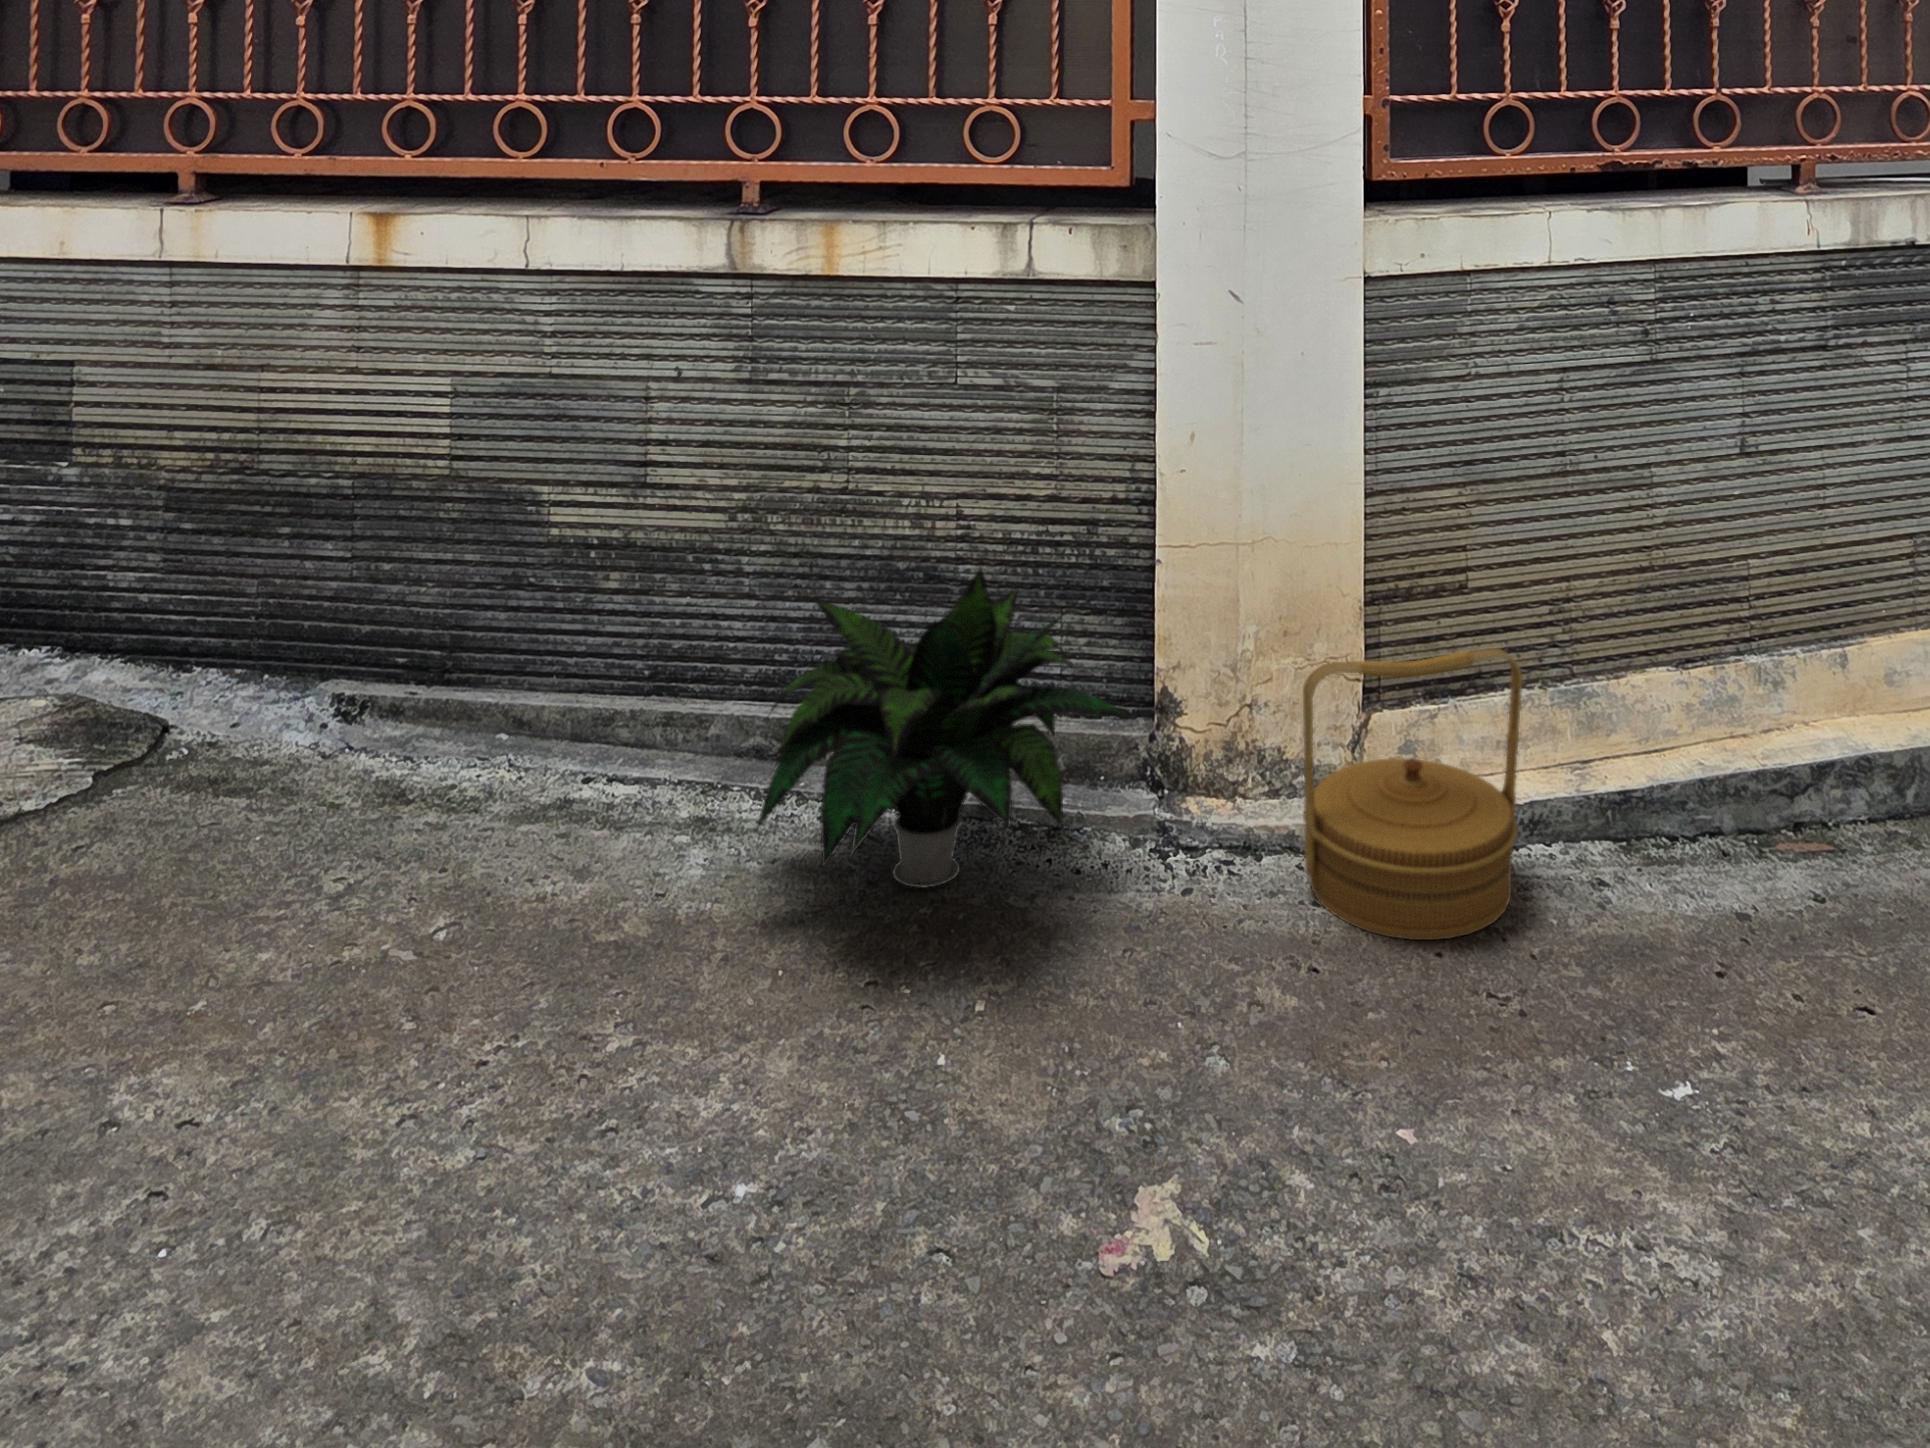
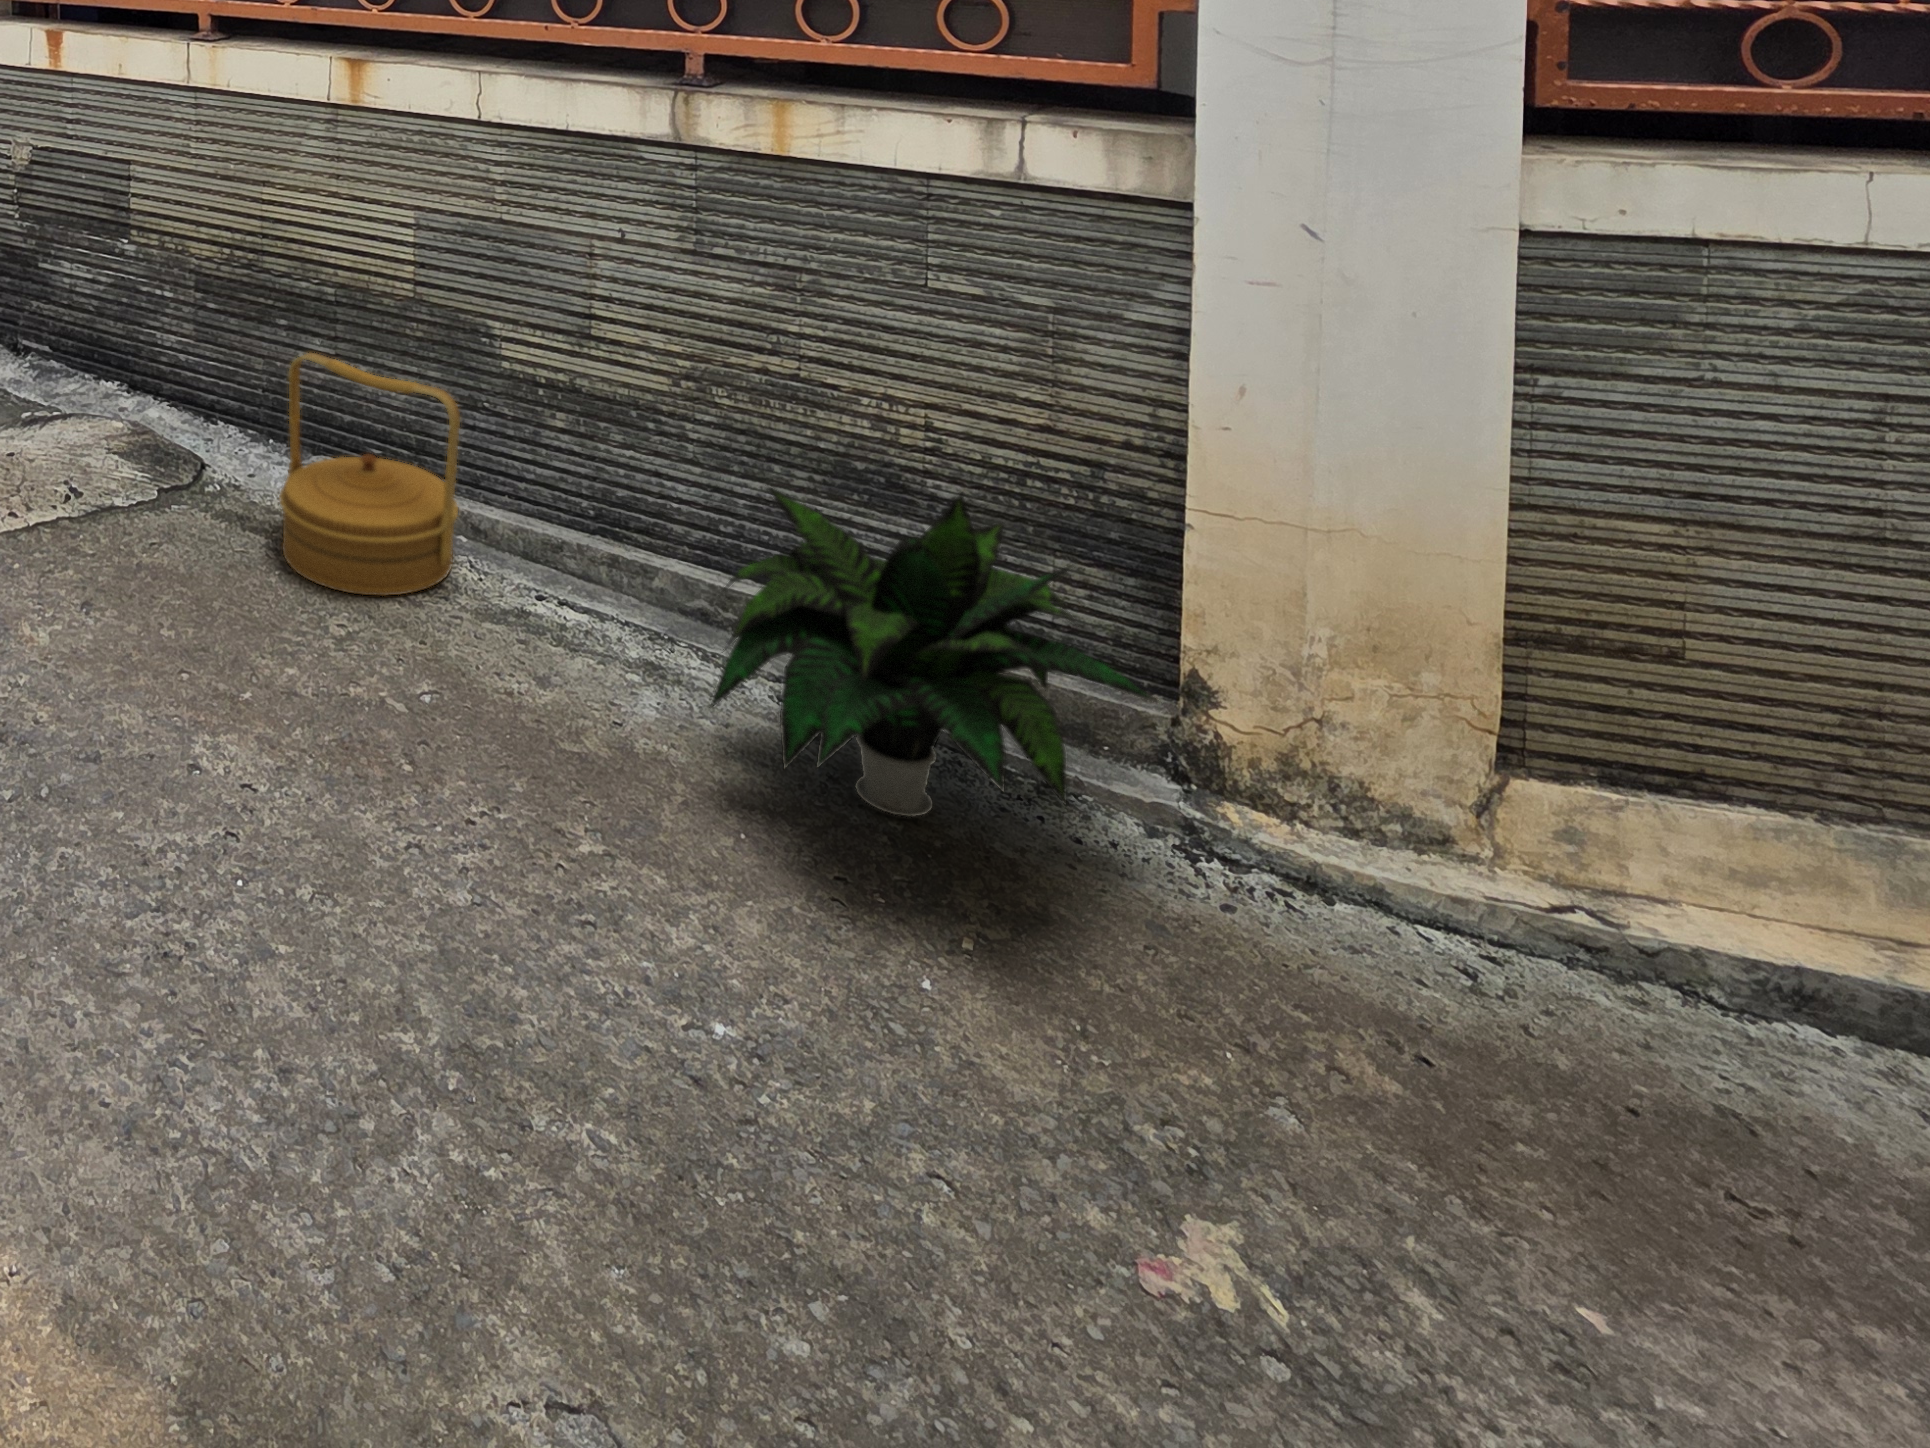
woven basket: present [1303,648,1522,940] -> present [279,353,460,595]

